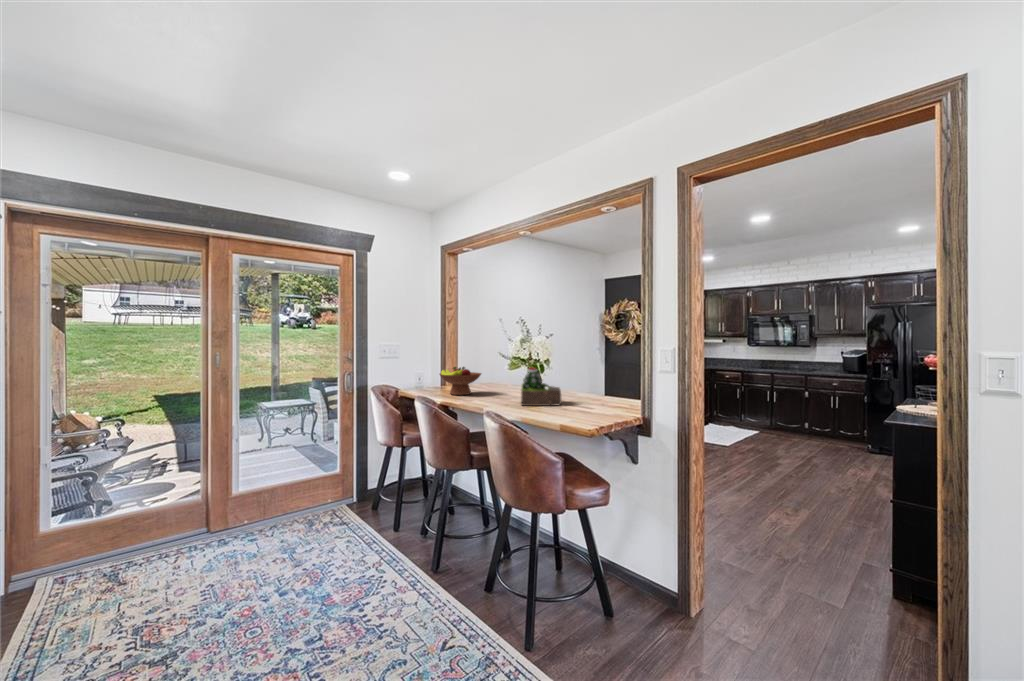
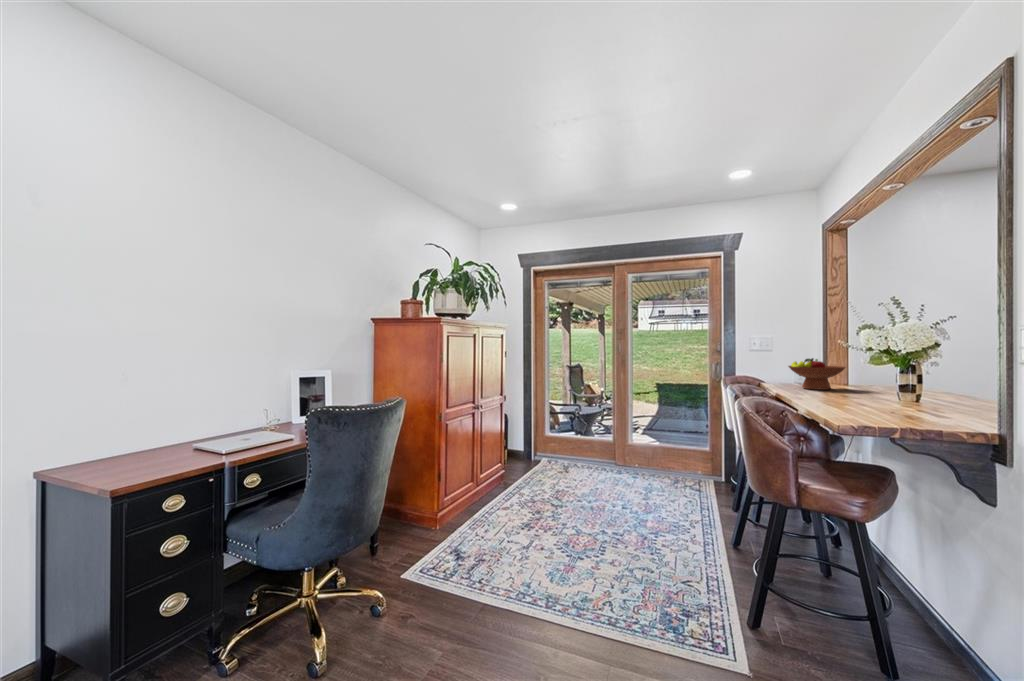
succulent plant: present [521,367,562,406] -> none [844,358,927,407]

